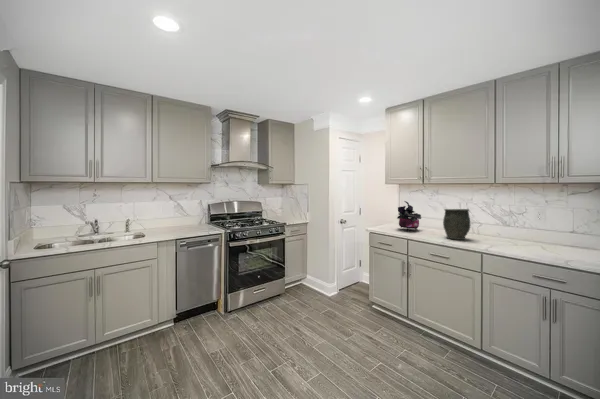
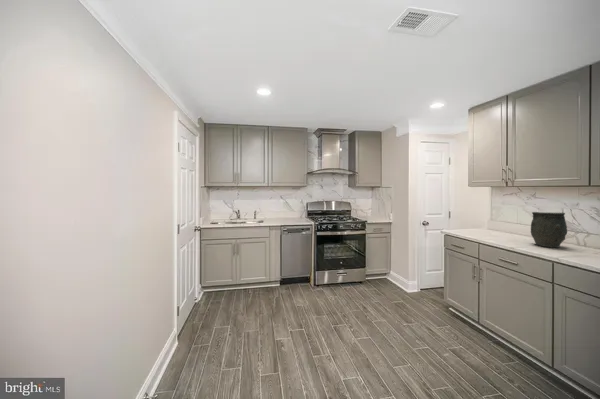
potted plant: present [397,201,421,230] -> none [481,203,515,235]

